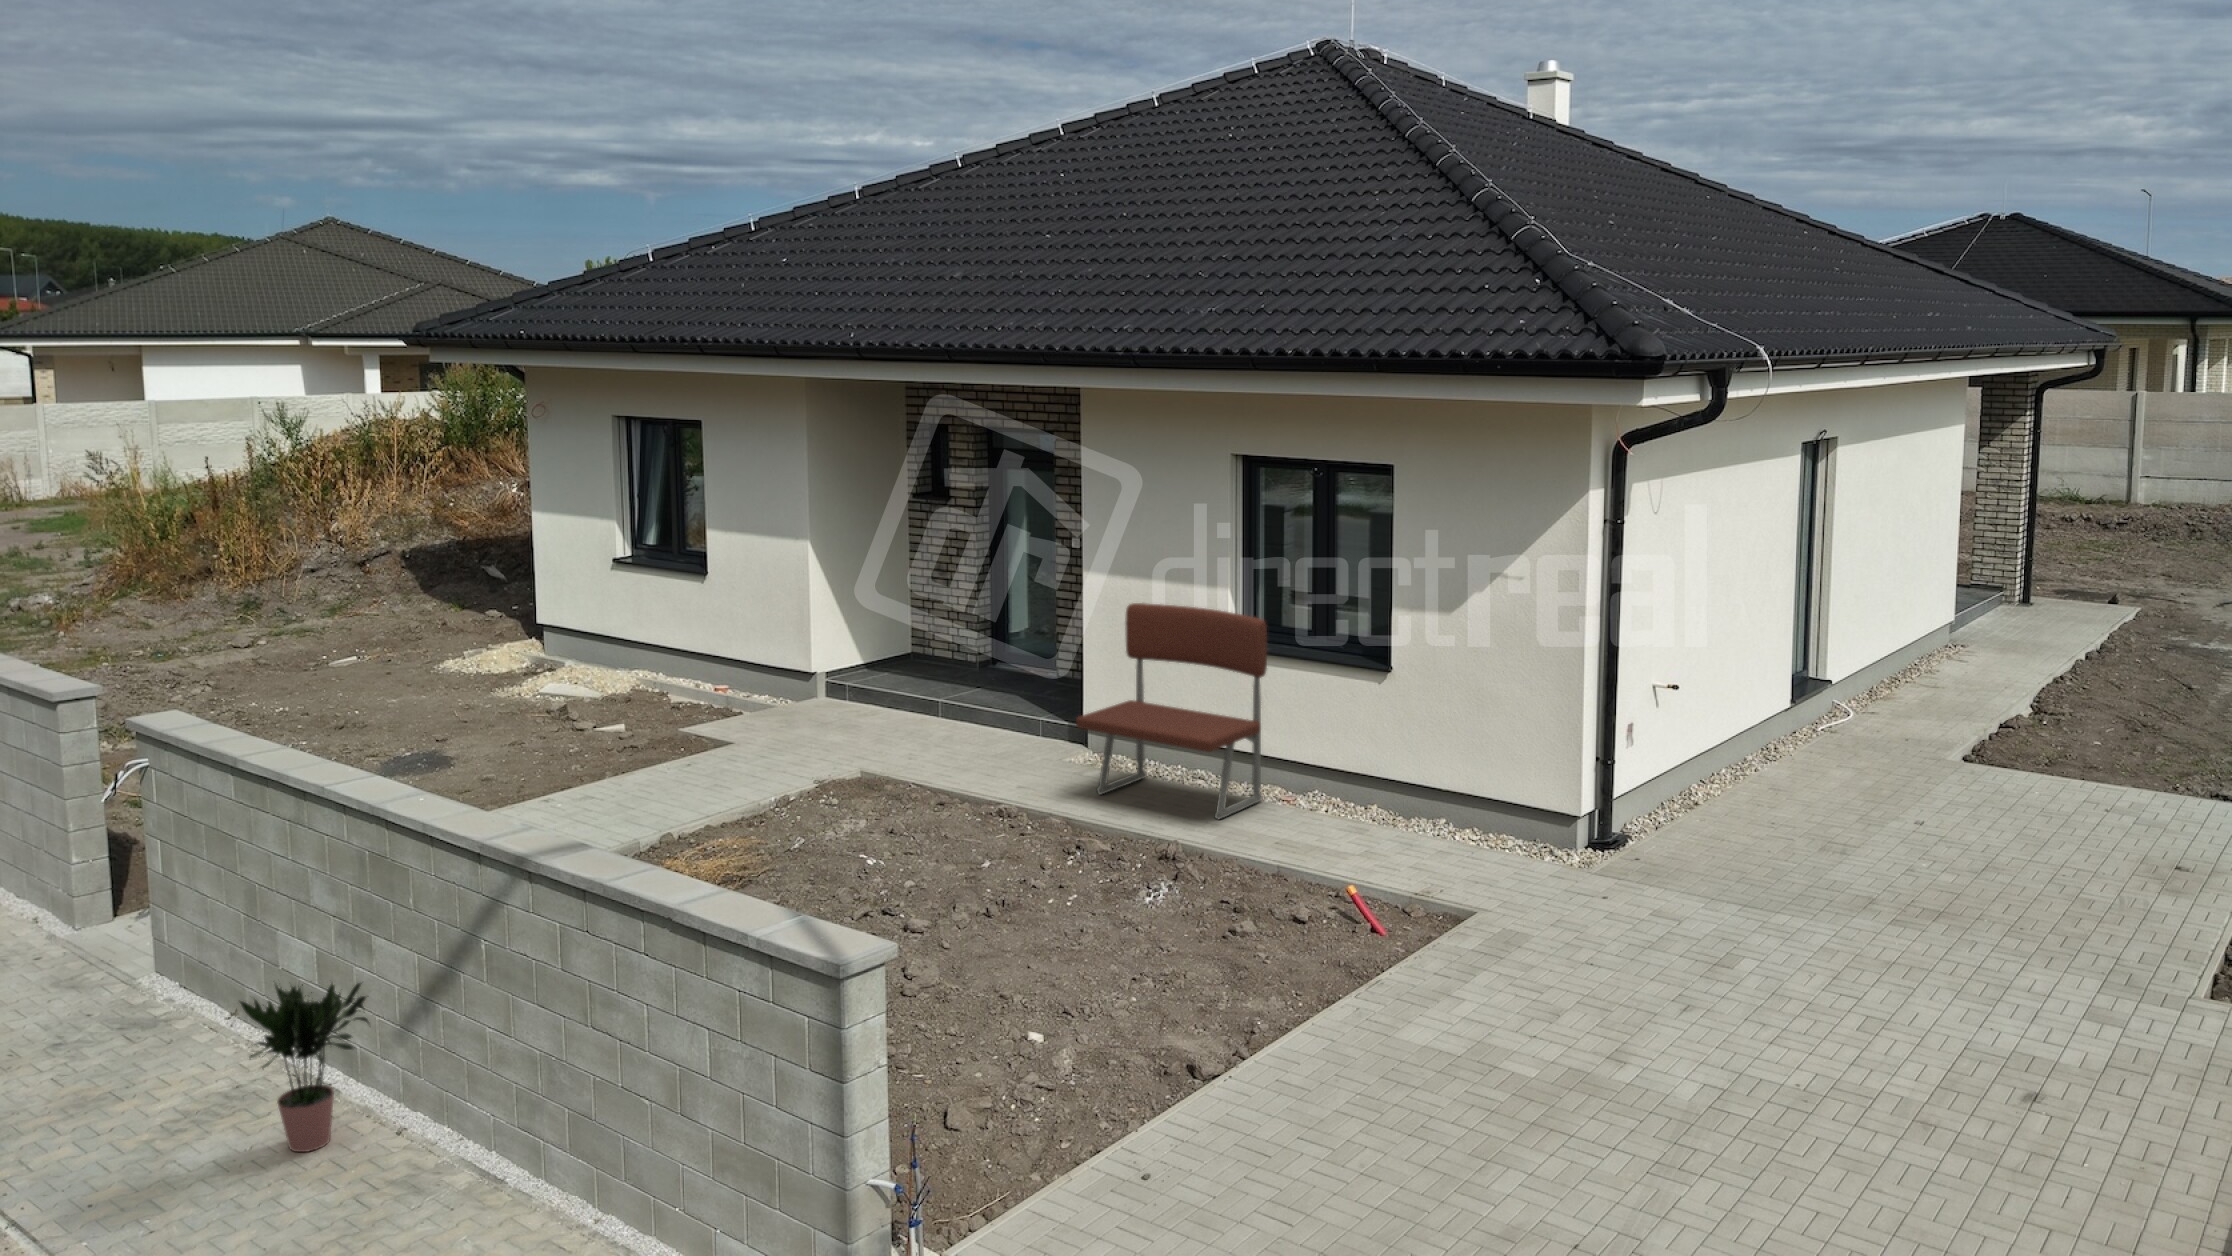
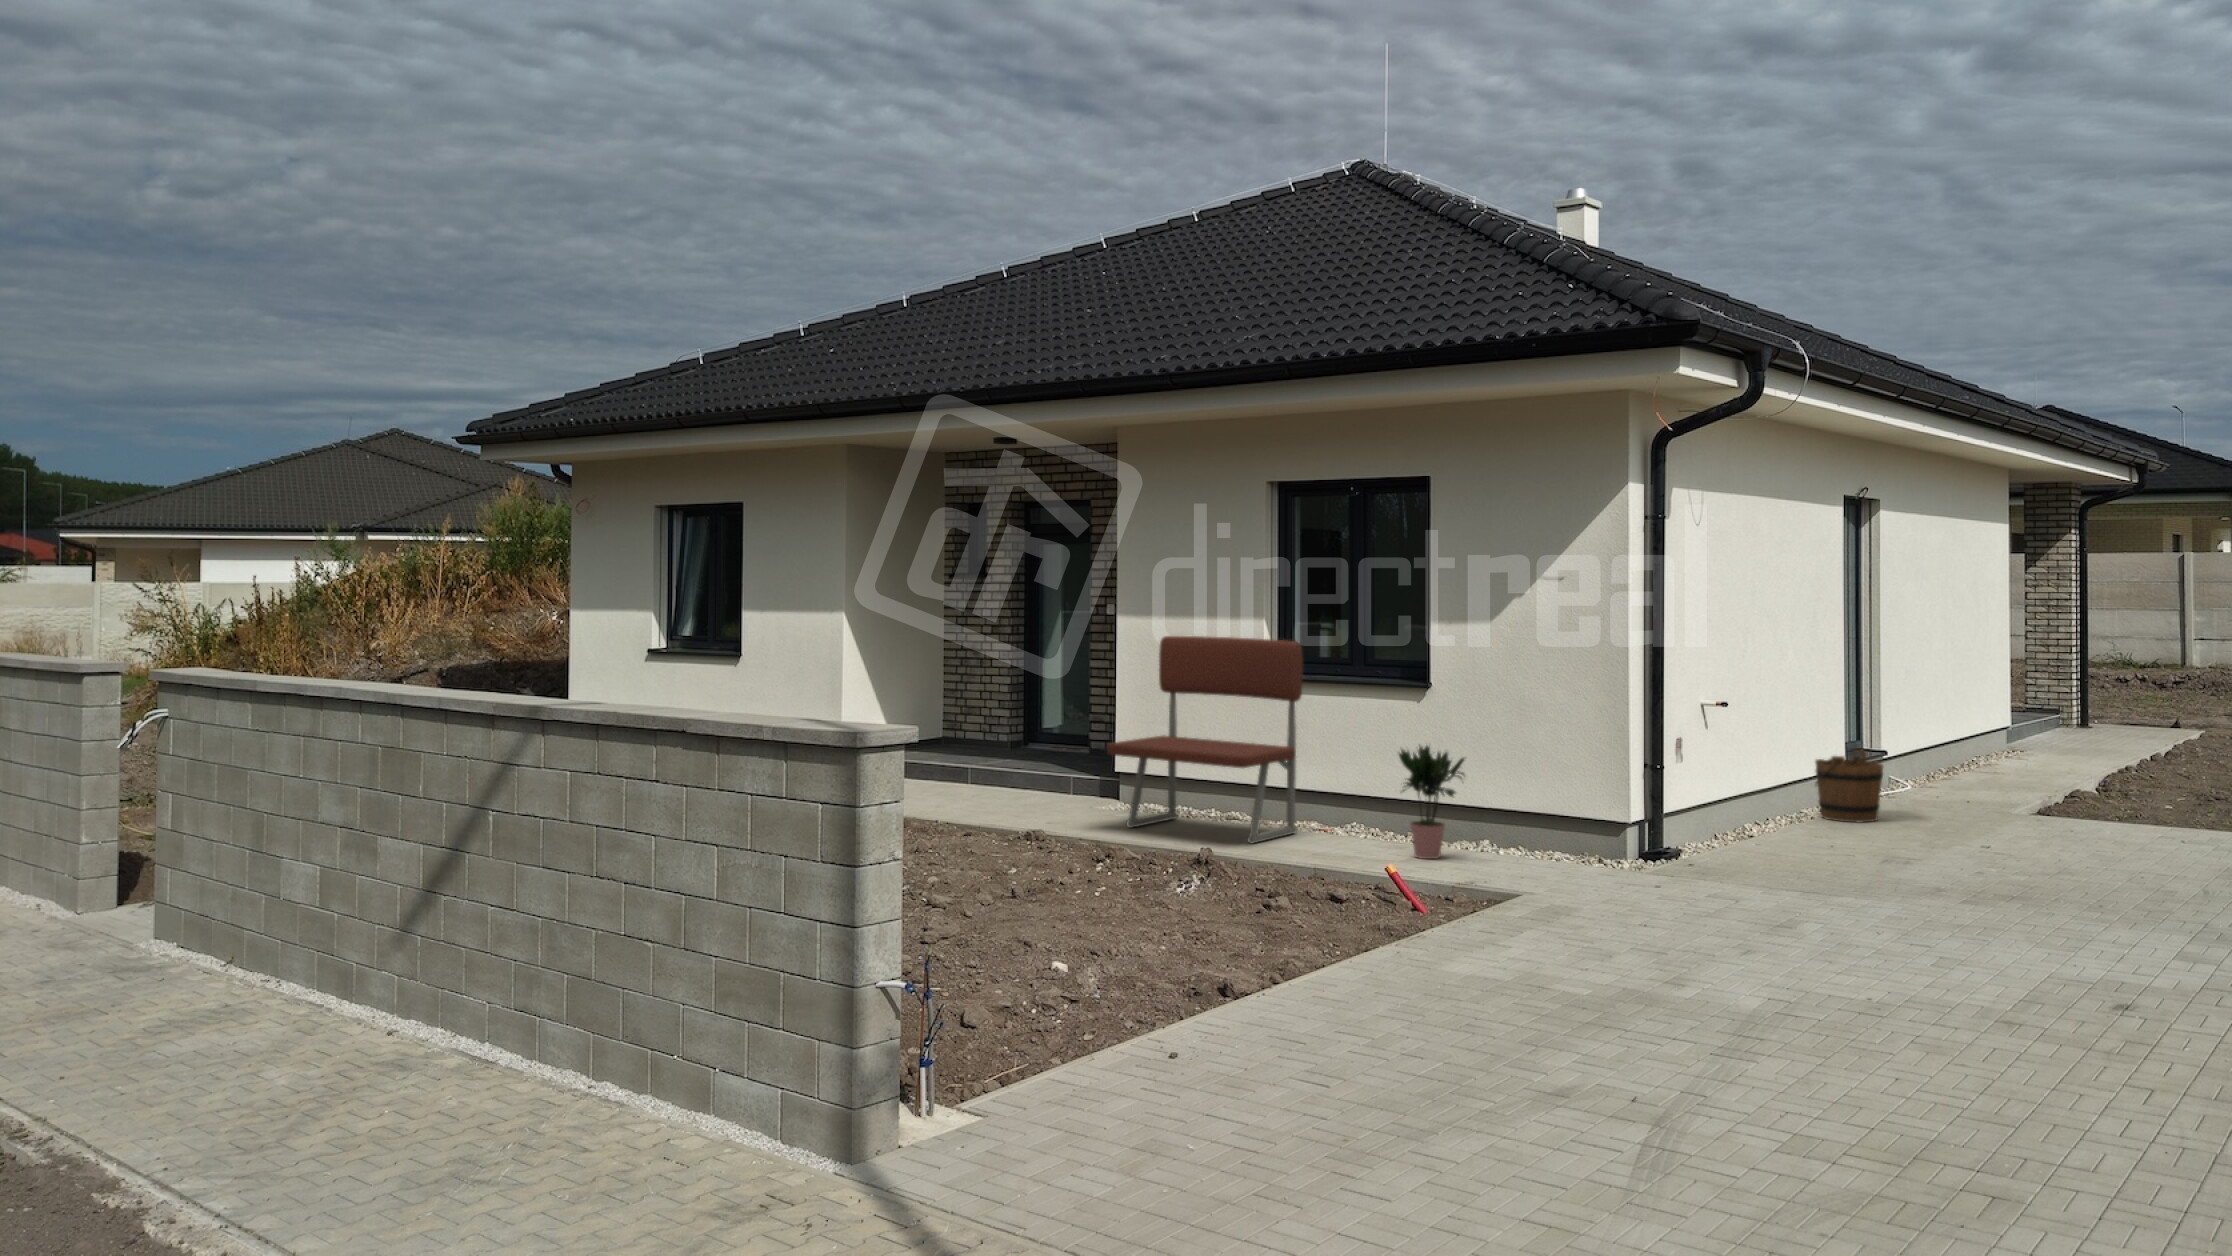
bucket: none [1764,696,1831,771] -> present [1815,750,1883,822]
potted plant: present [240,983,369,1152] -> present [1399,745,1464,859]

